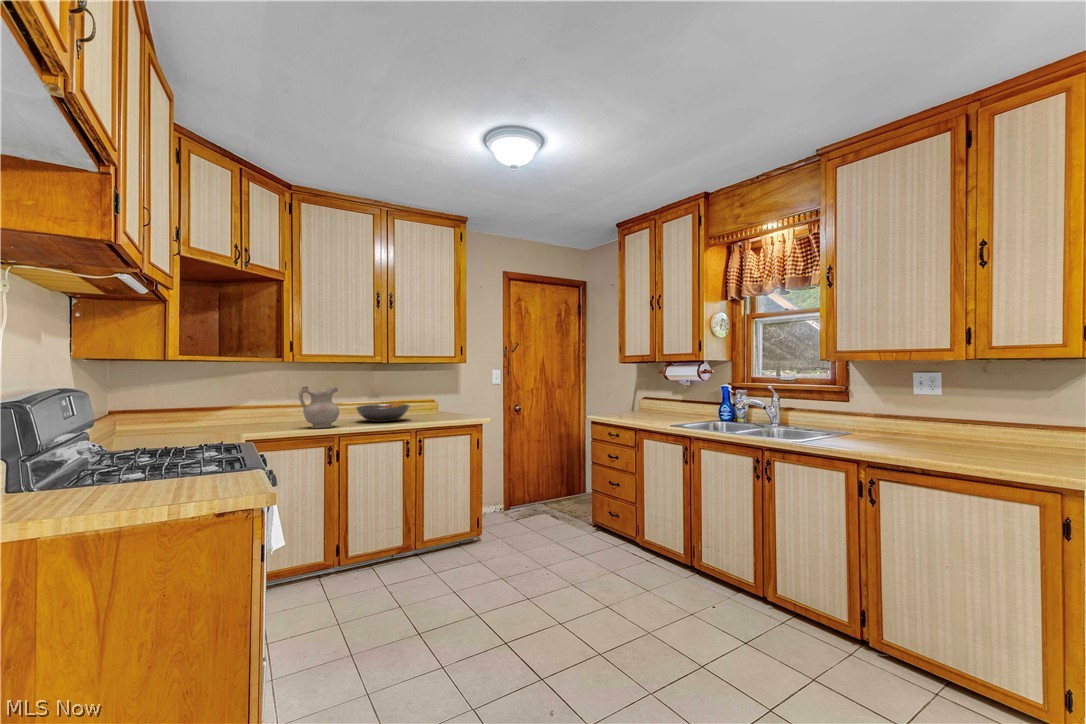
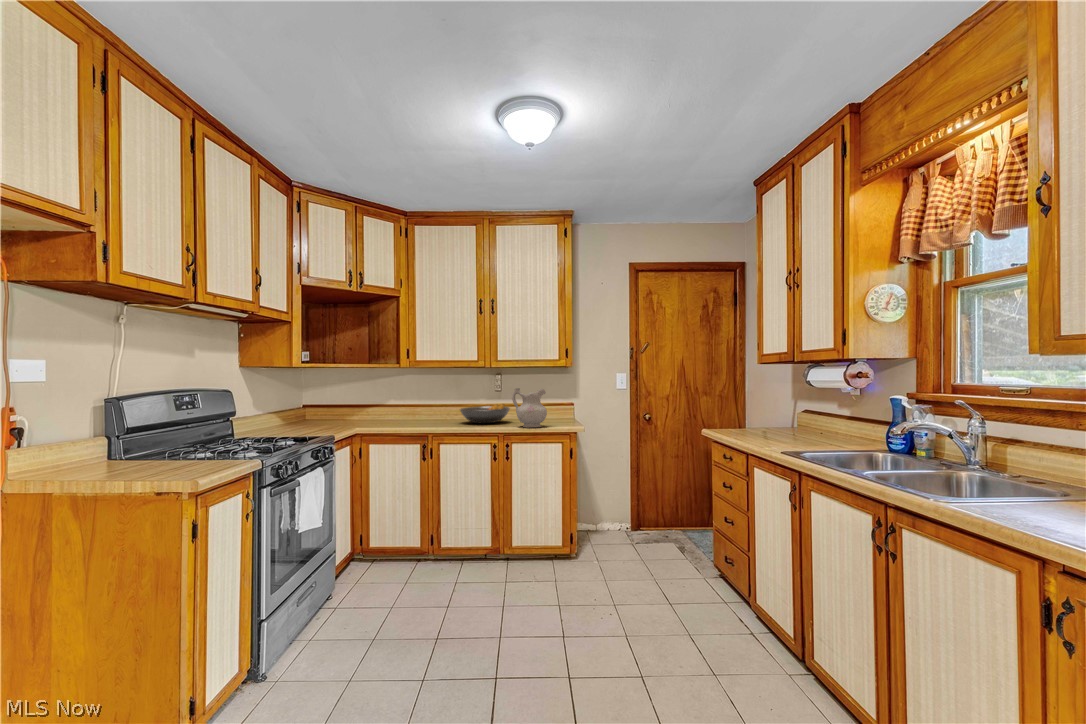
ceramic pitcher: present [299,386,339,428] -> present [512,388,547,428]

